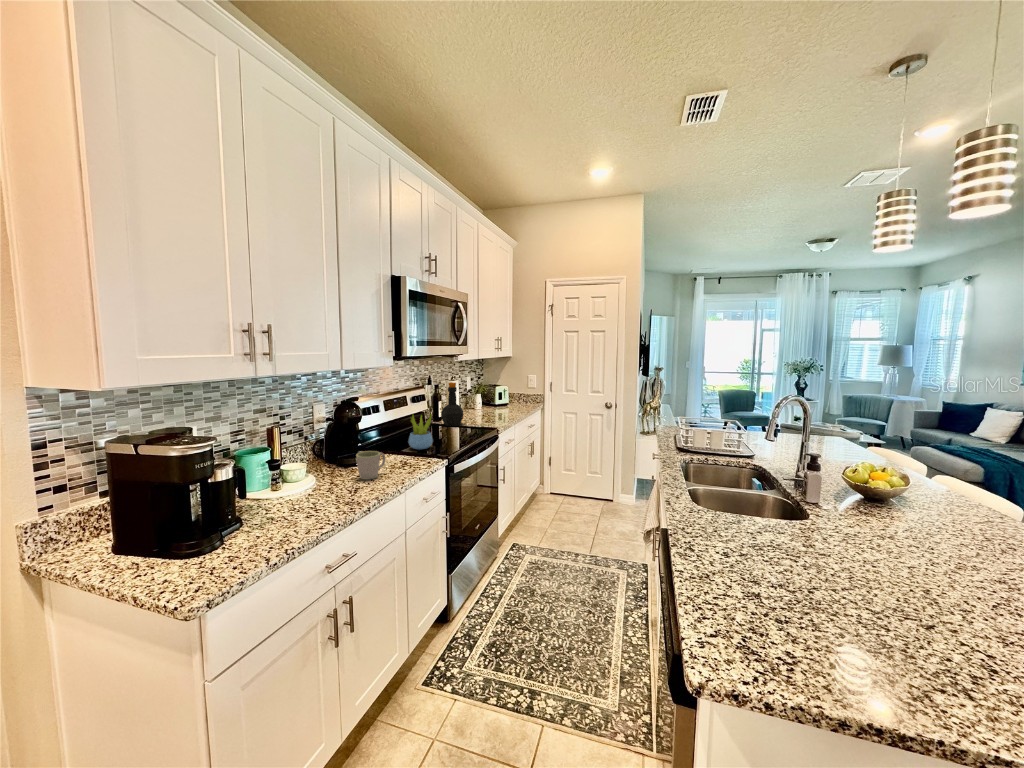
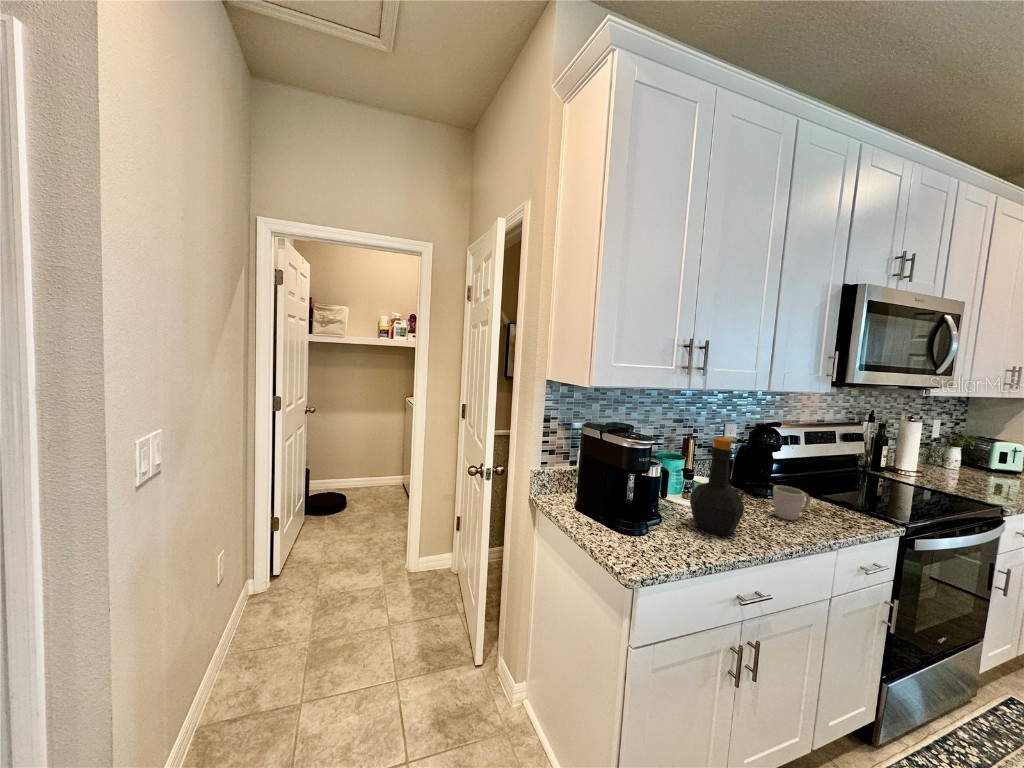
bottle: present [441,382,463,426] -> present [690,437,744,535]
succulent plant: present [409,416,433,450] -> none [837,455,881,504]

